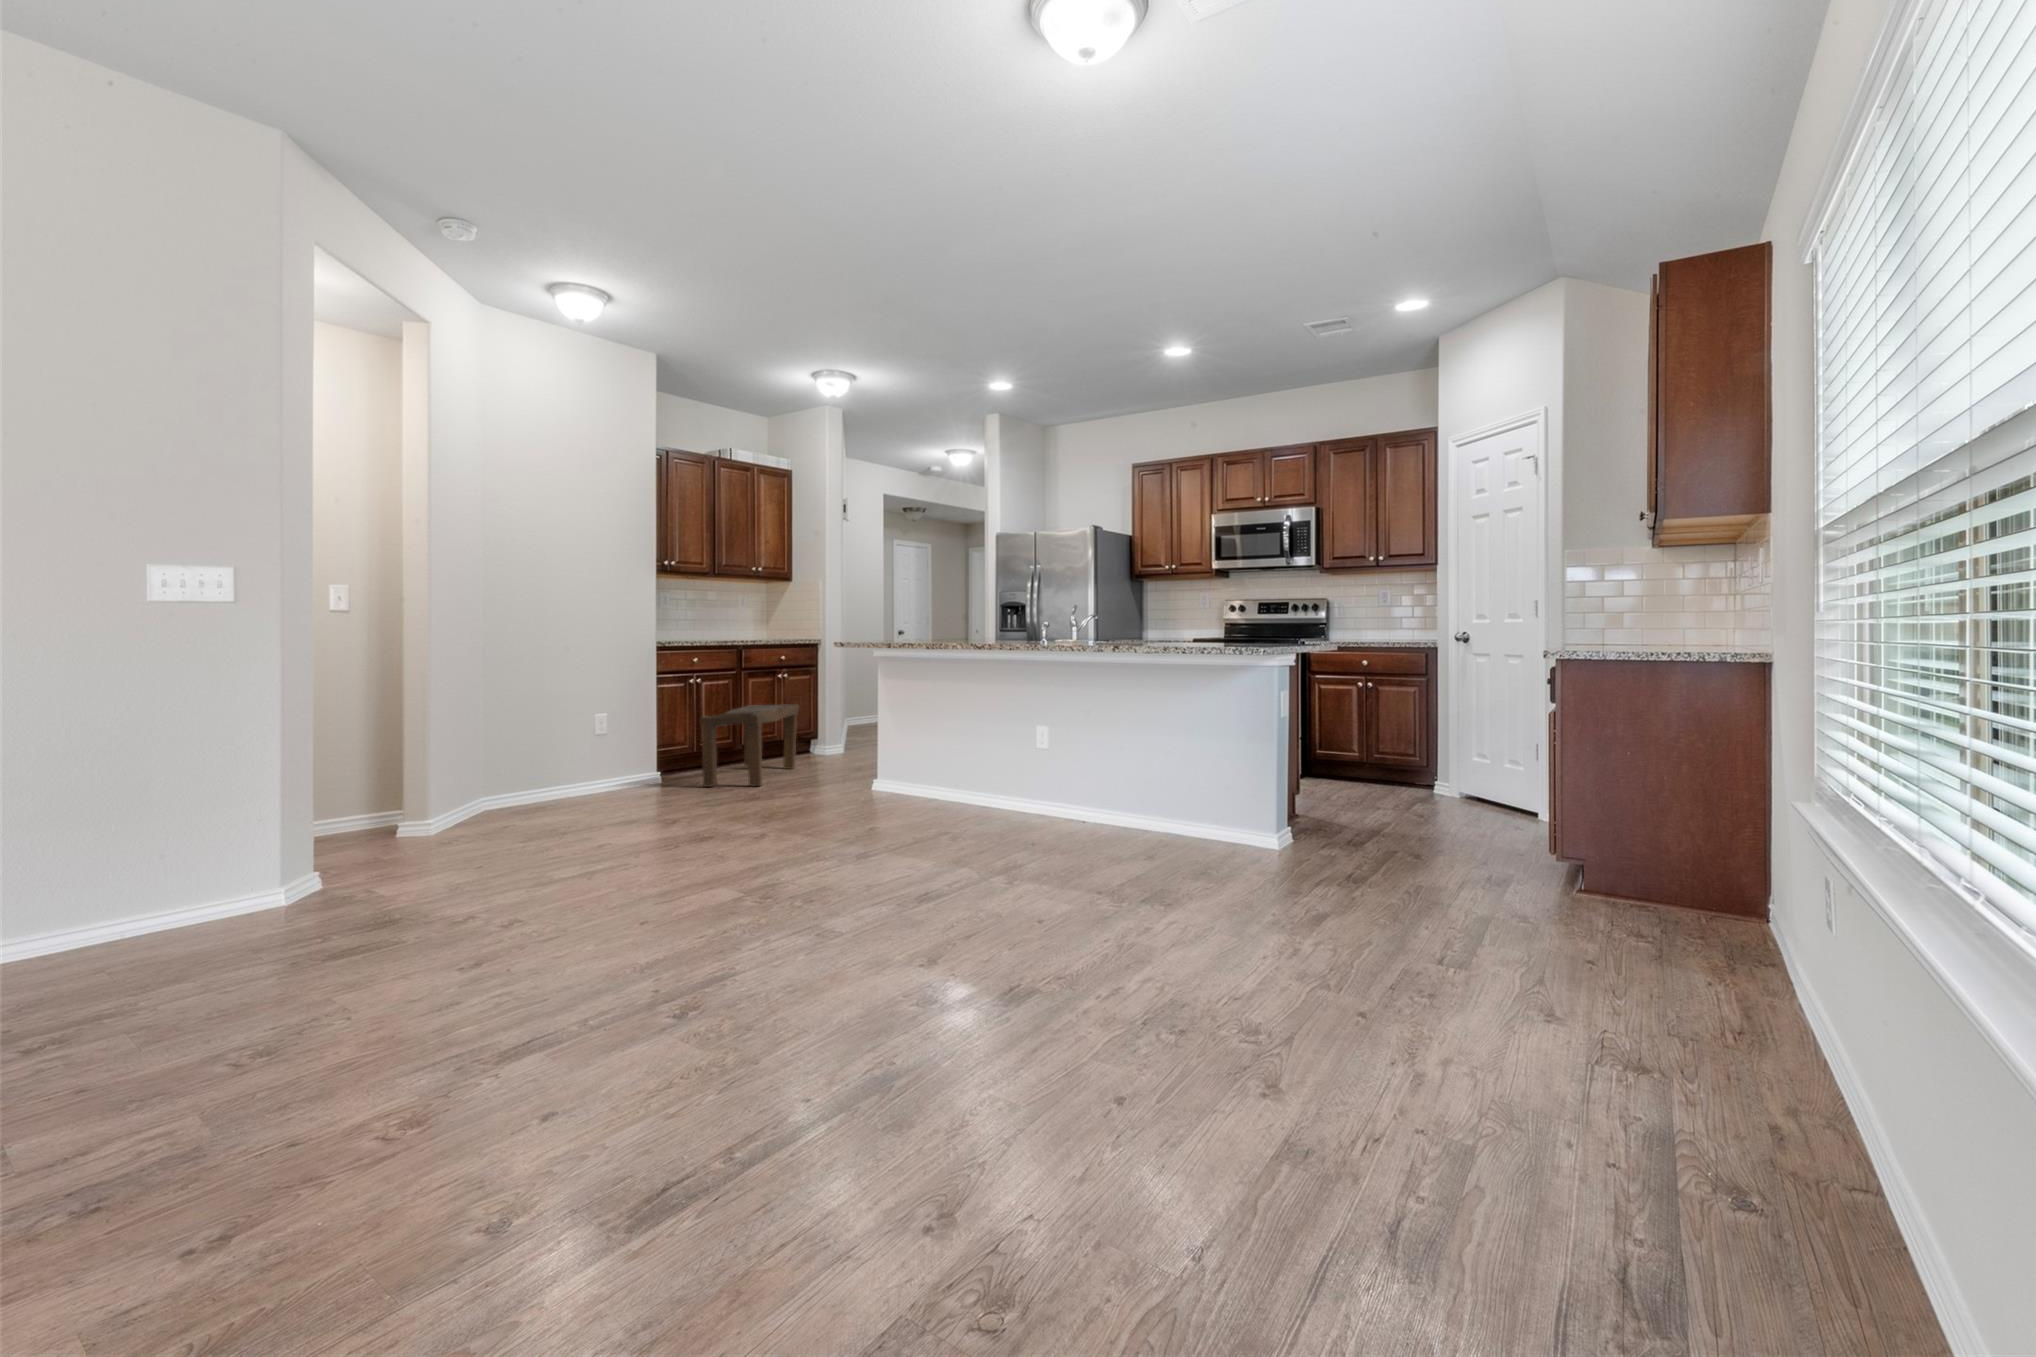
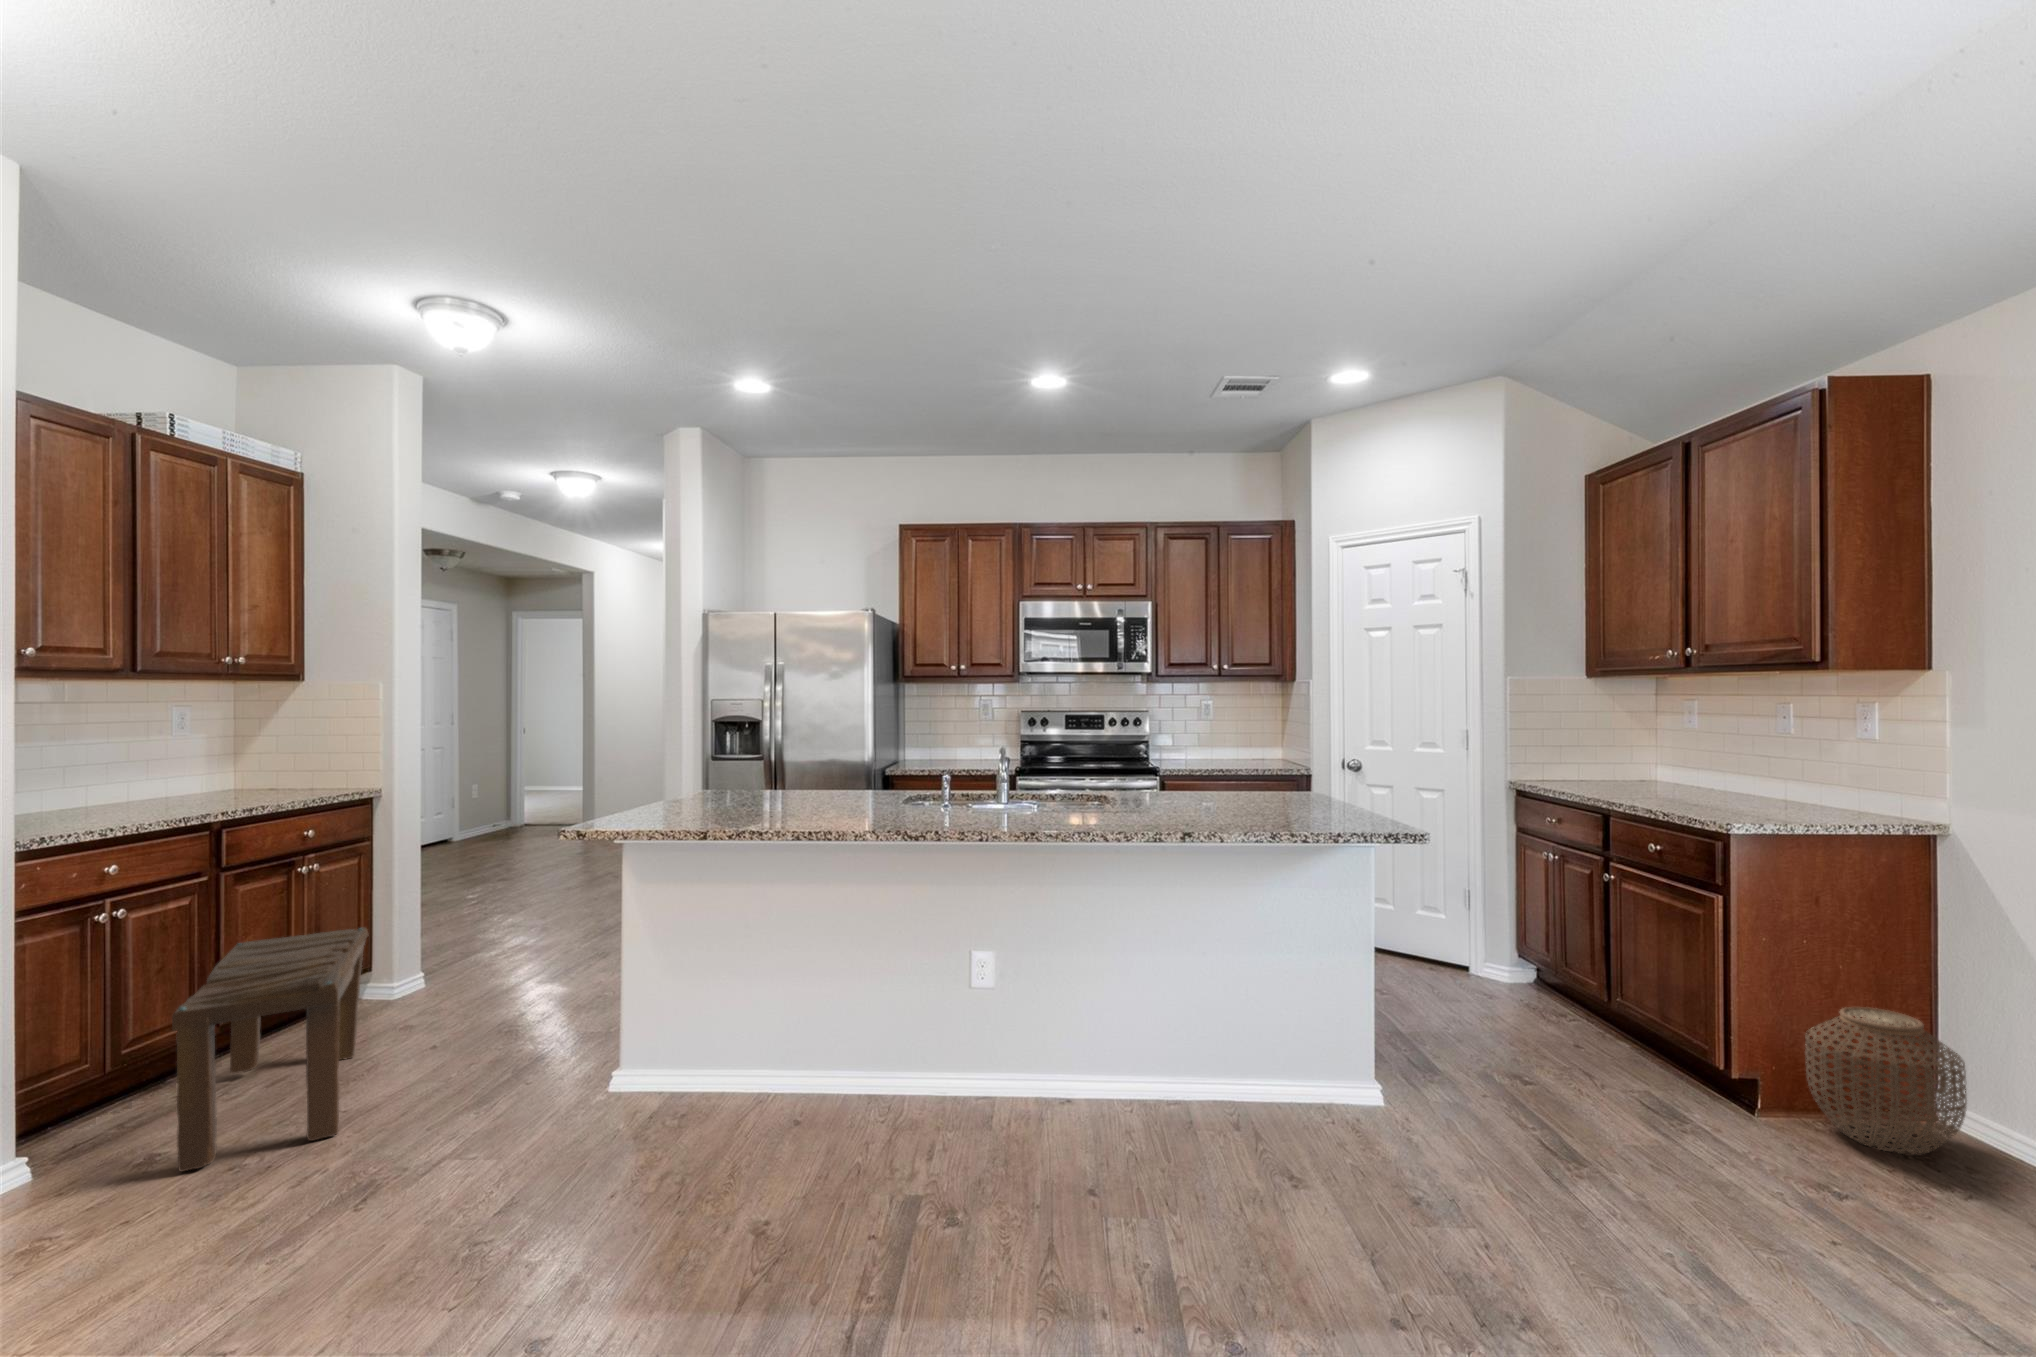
woven basket: none [1586,811,1715,931] -> present [1805,1007,1967,1154]

